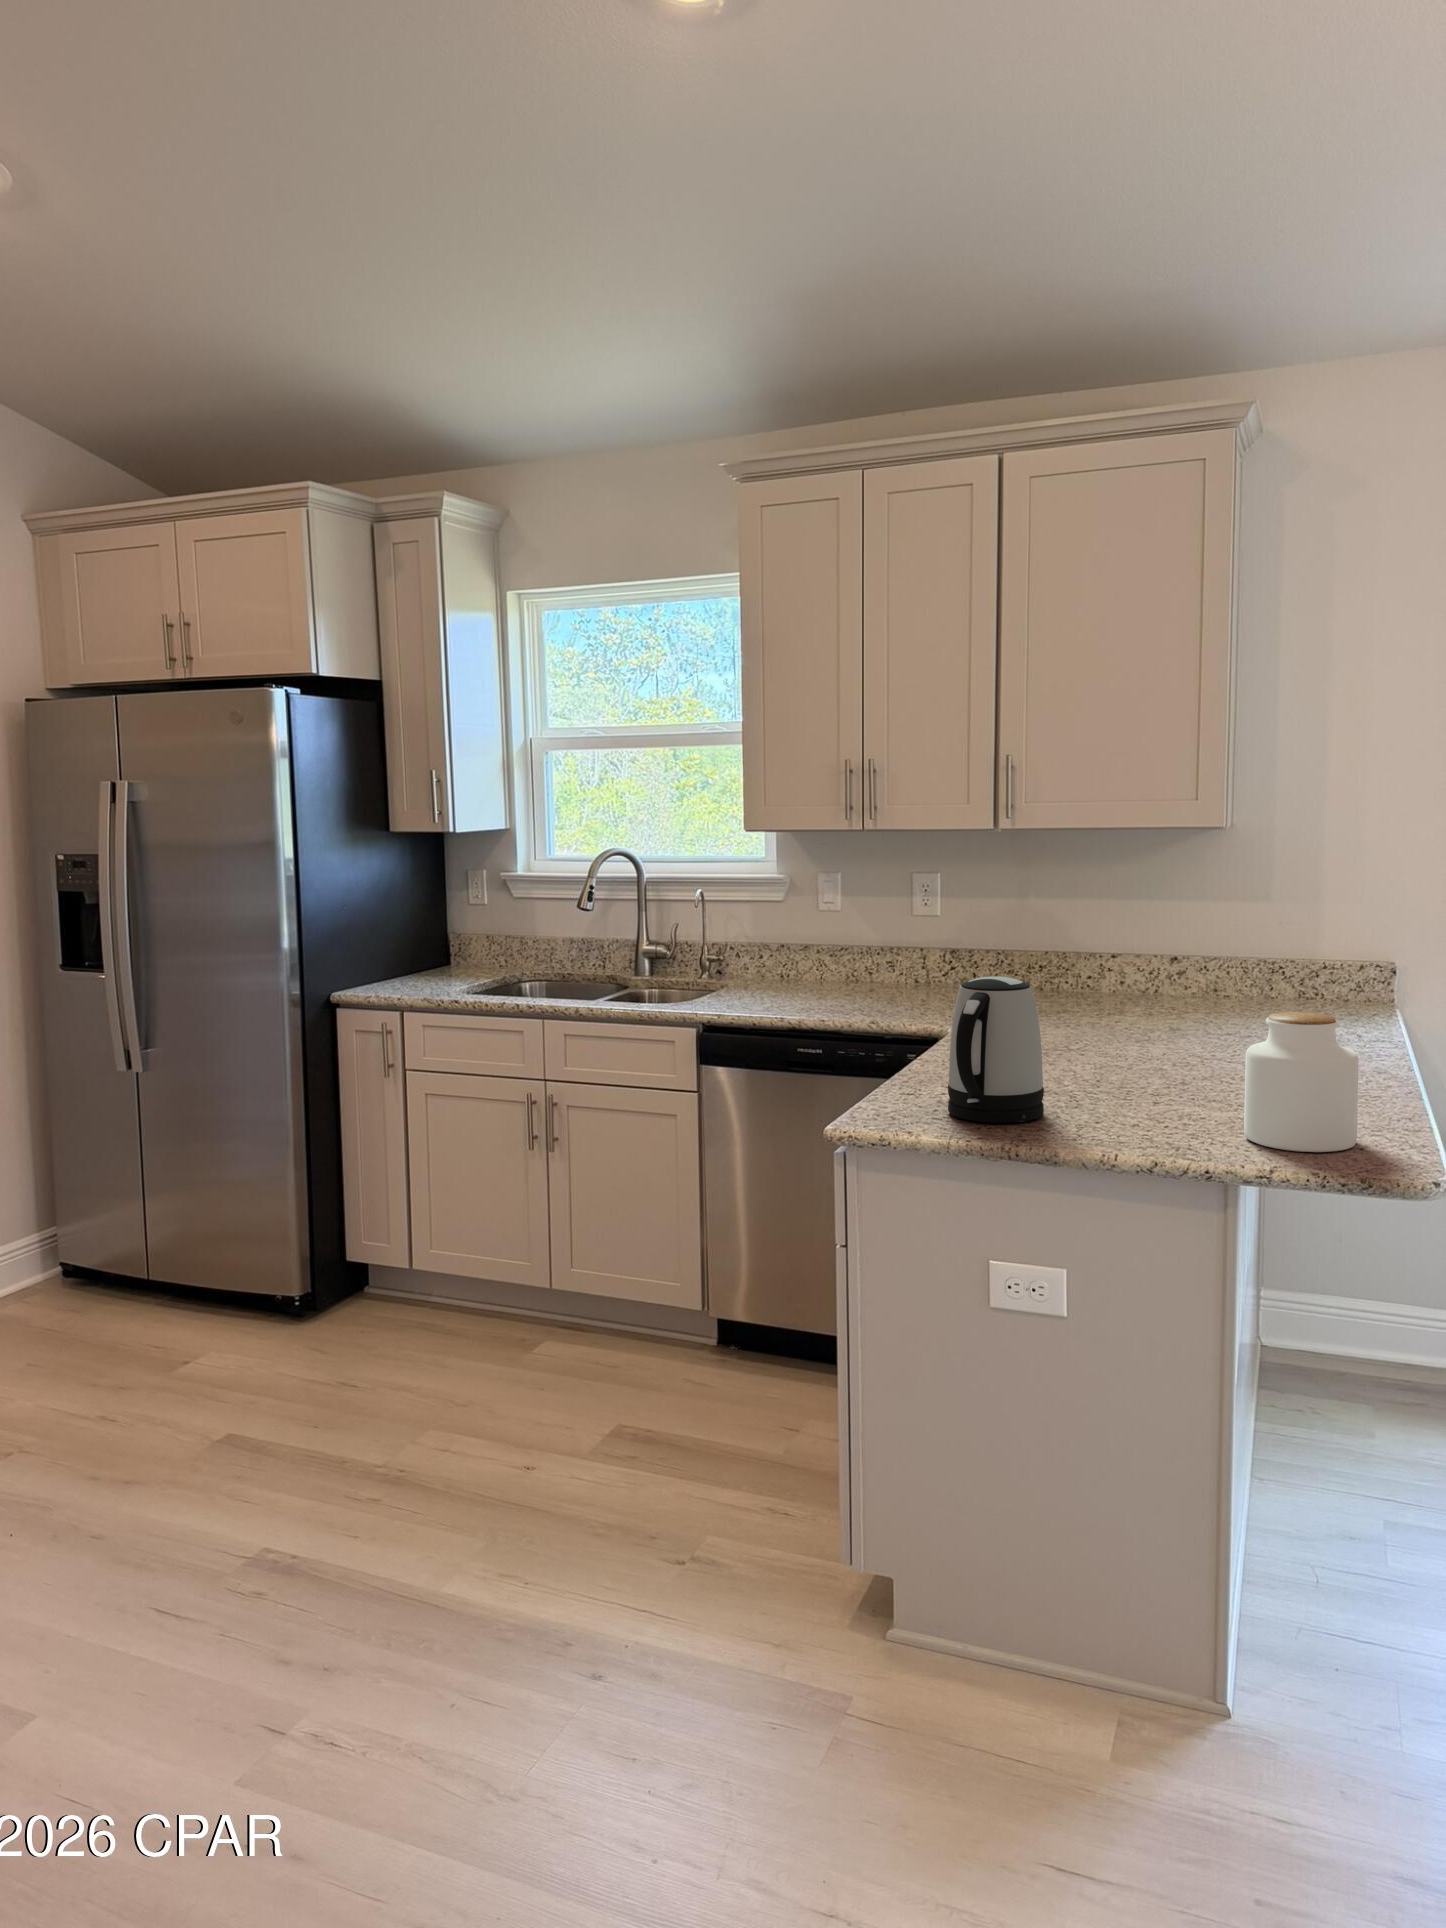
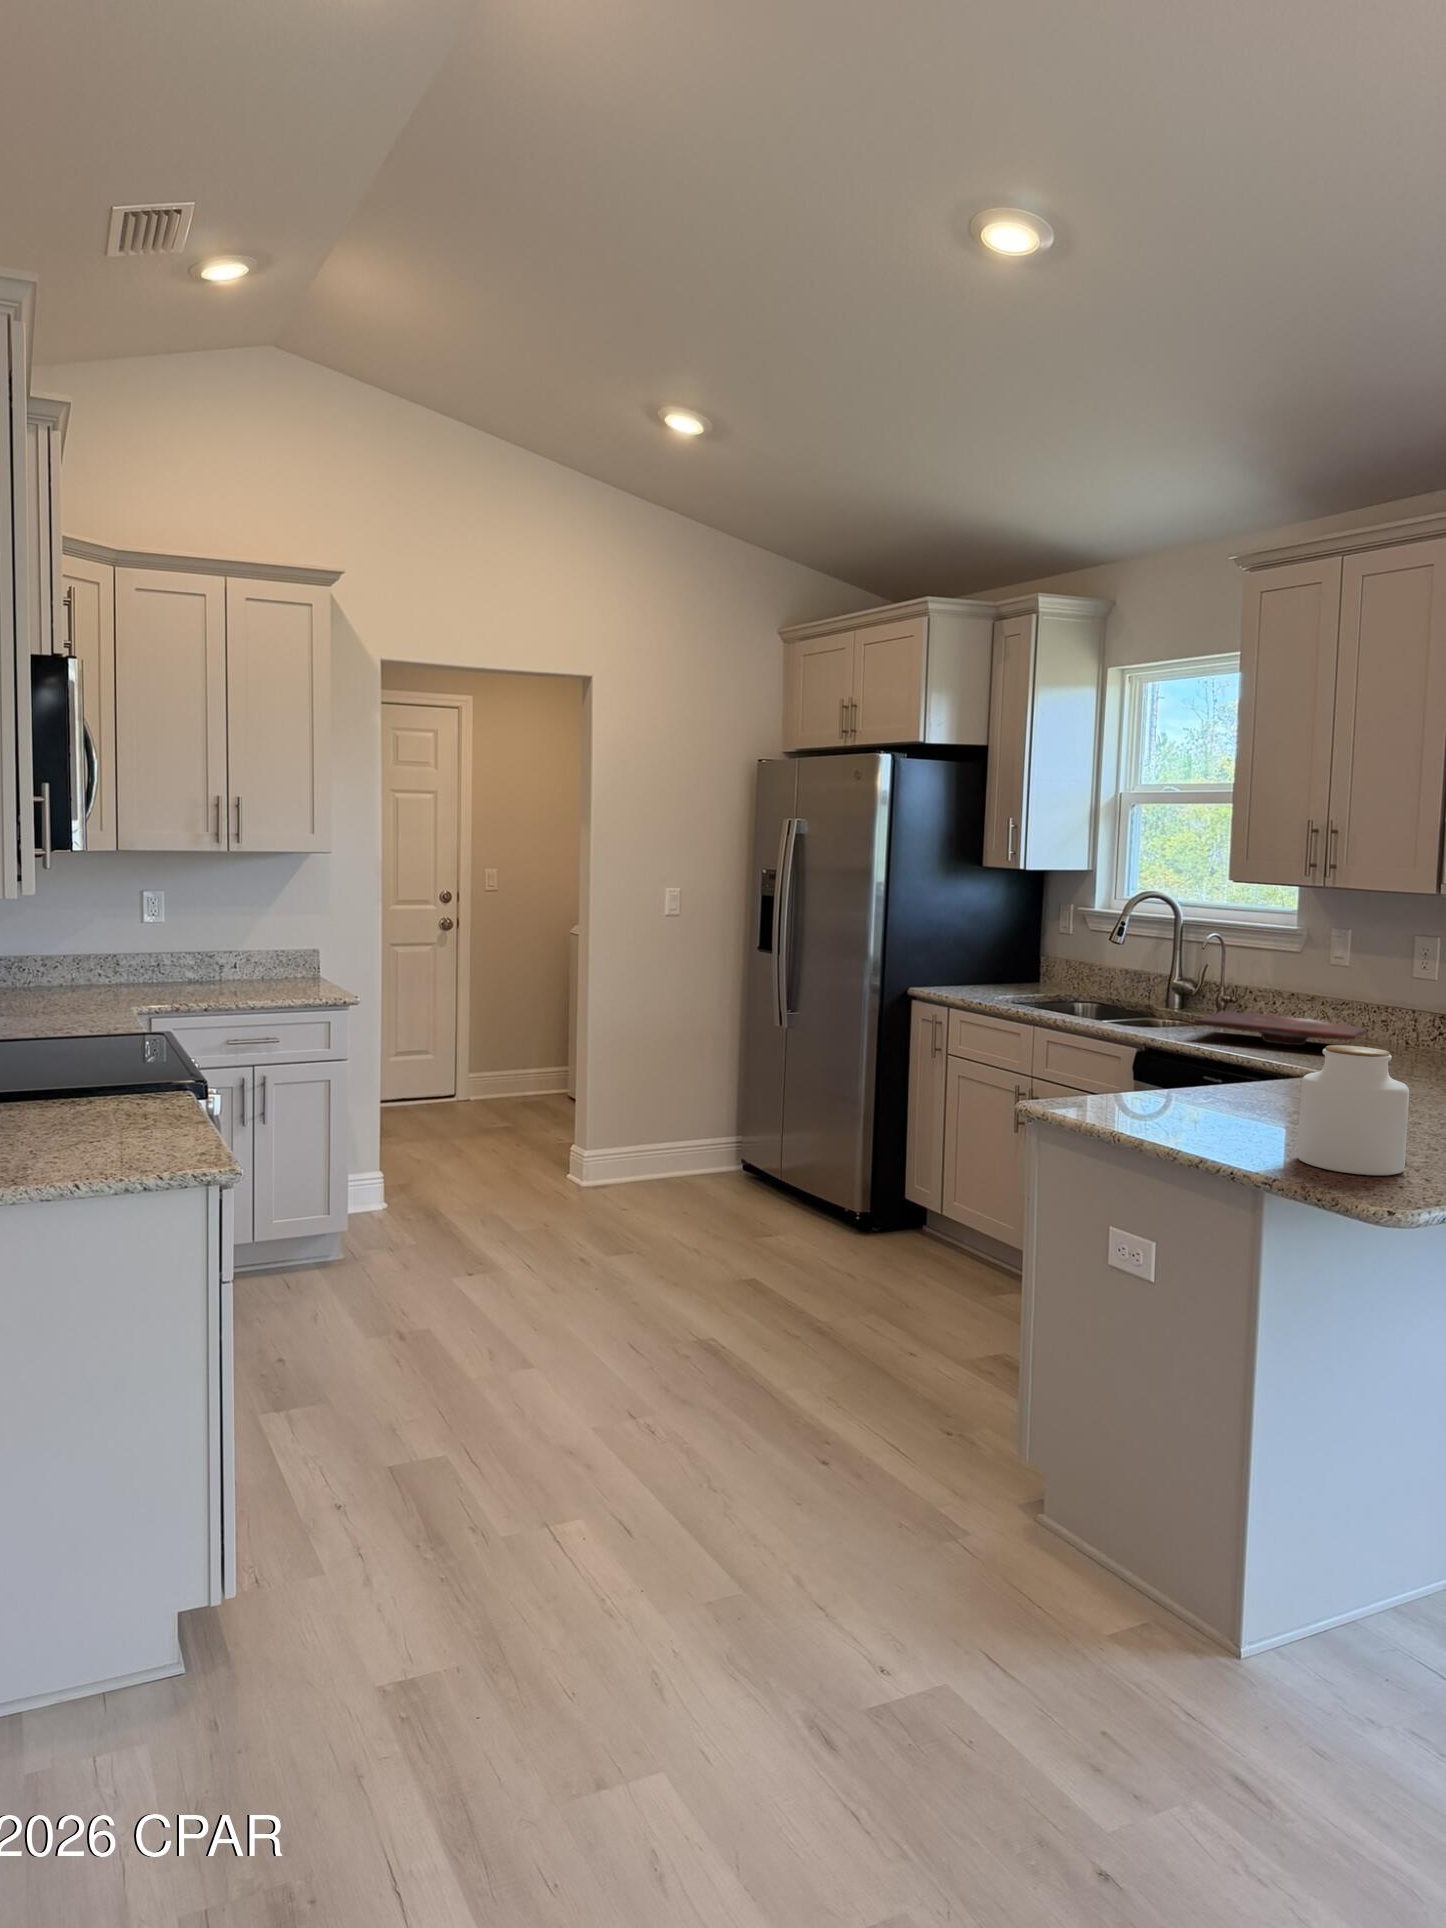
cutting board: none [742,969,915,1001] -> present [1195,1011,1367,1045]
kettle: present [948,977,1044,1123] -> none [1094,992,1198,1116]

